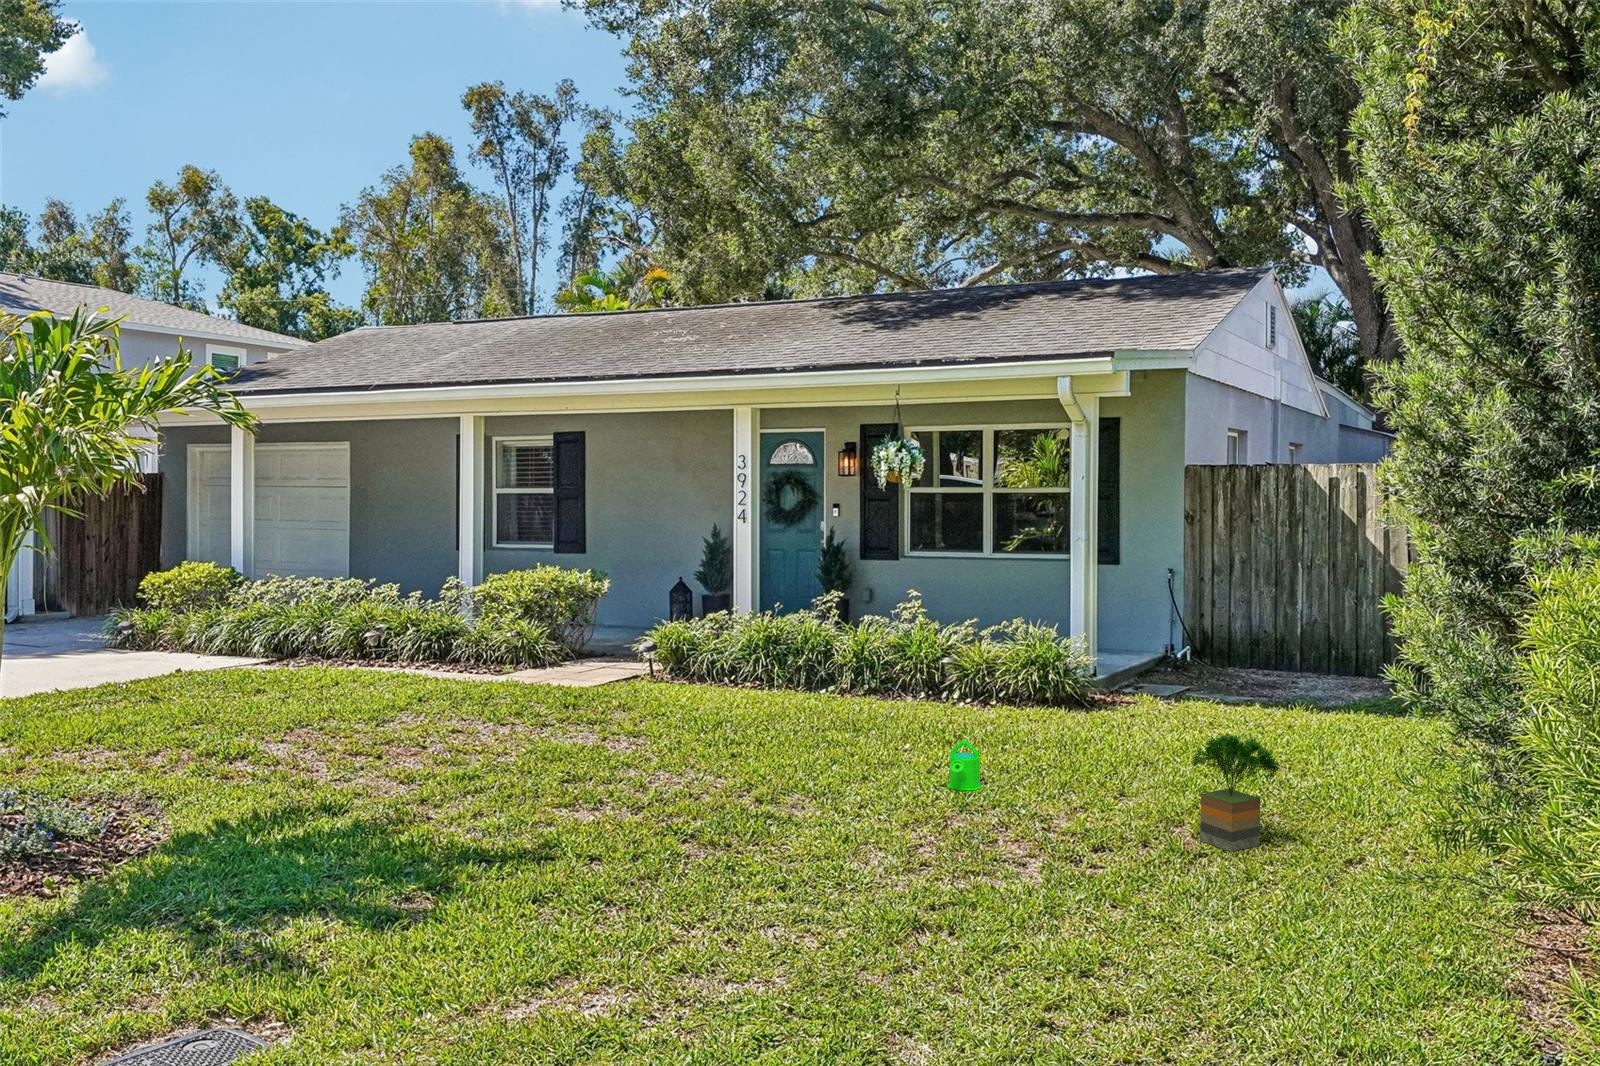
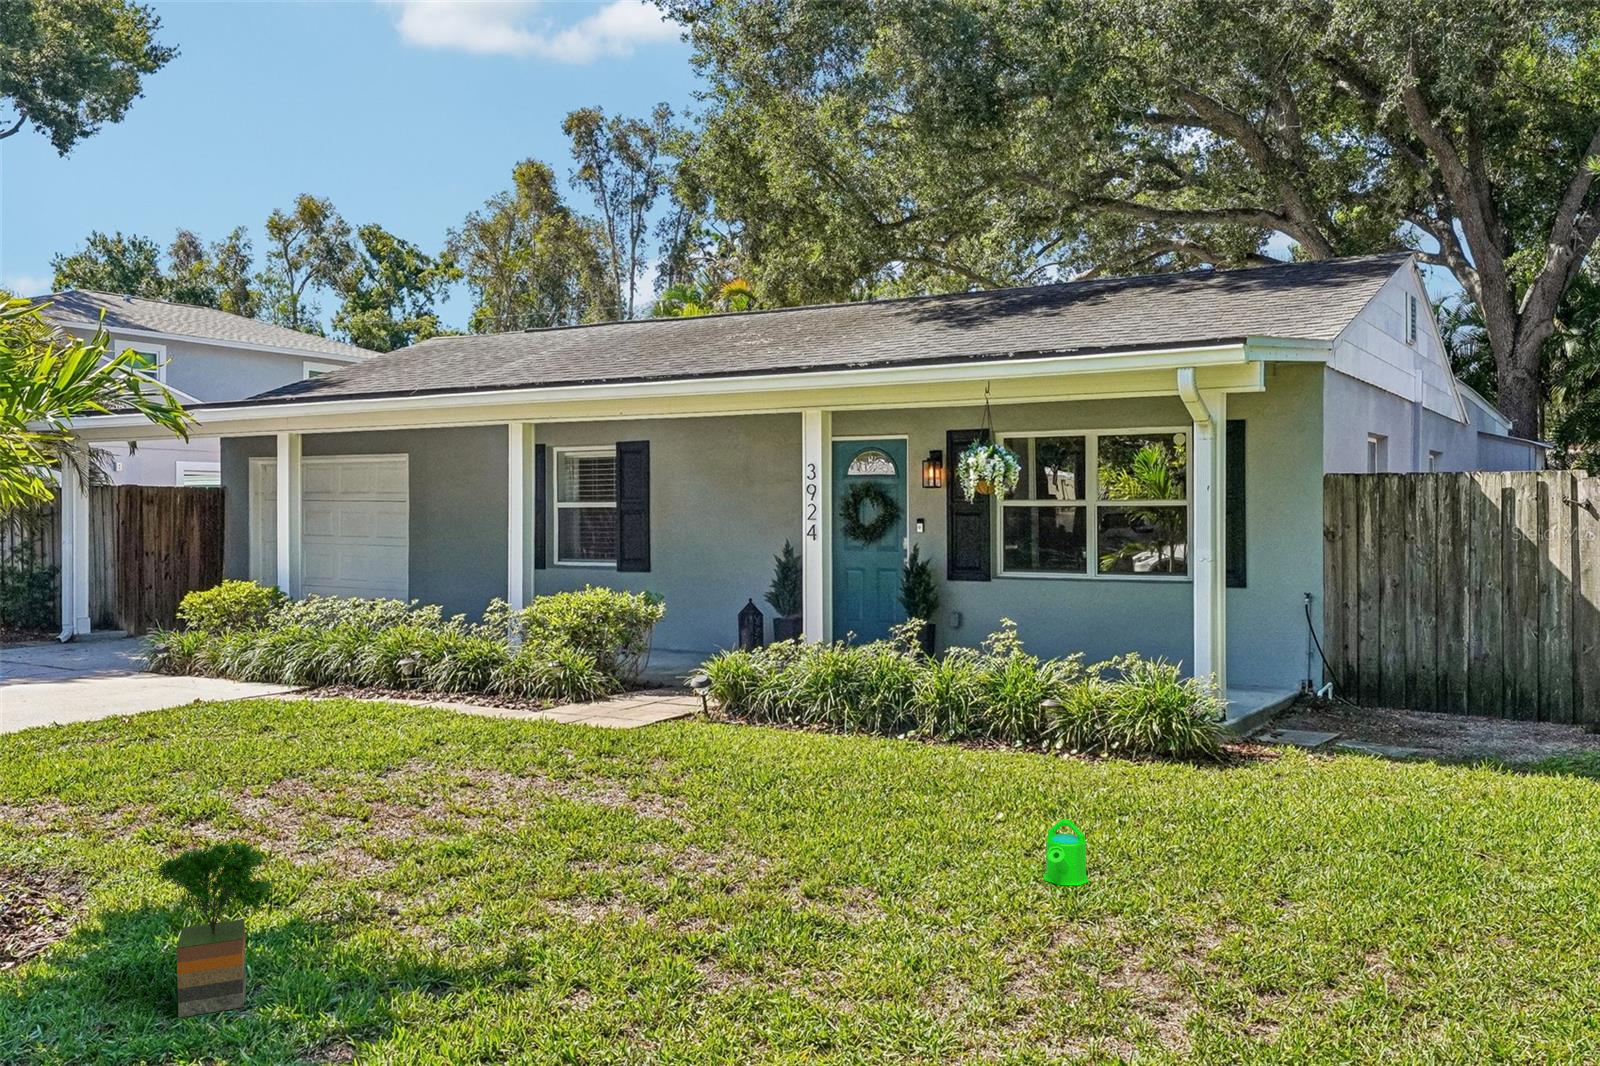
potted tree: present [1191,735,1280,852] -> present [156,841,272,1018]

